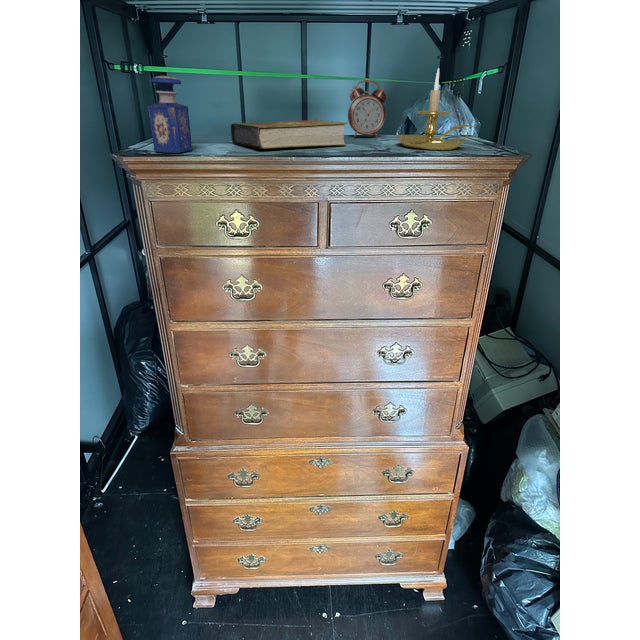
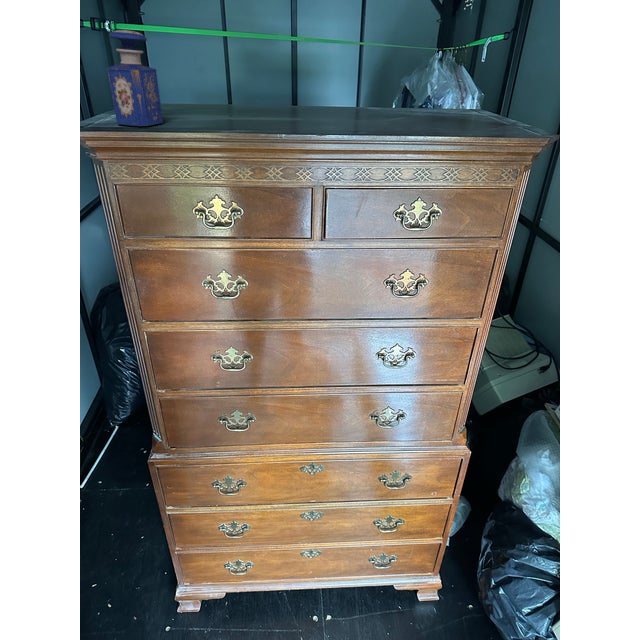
candle holder: present [397,68,475,150] -> none [403,28,495,126]
alarm clock: present [348,80,386,137] -> none [345,43,389,110]
book: present [231,120,347,149] -> none [209,88,346,122]

